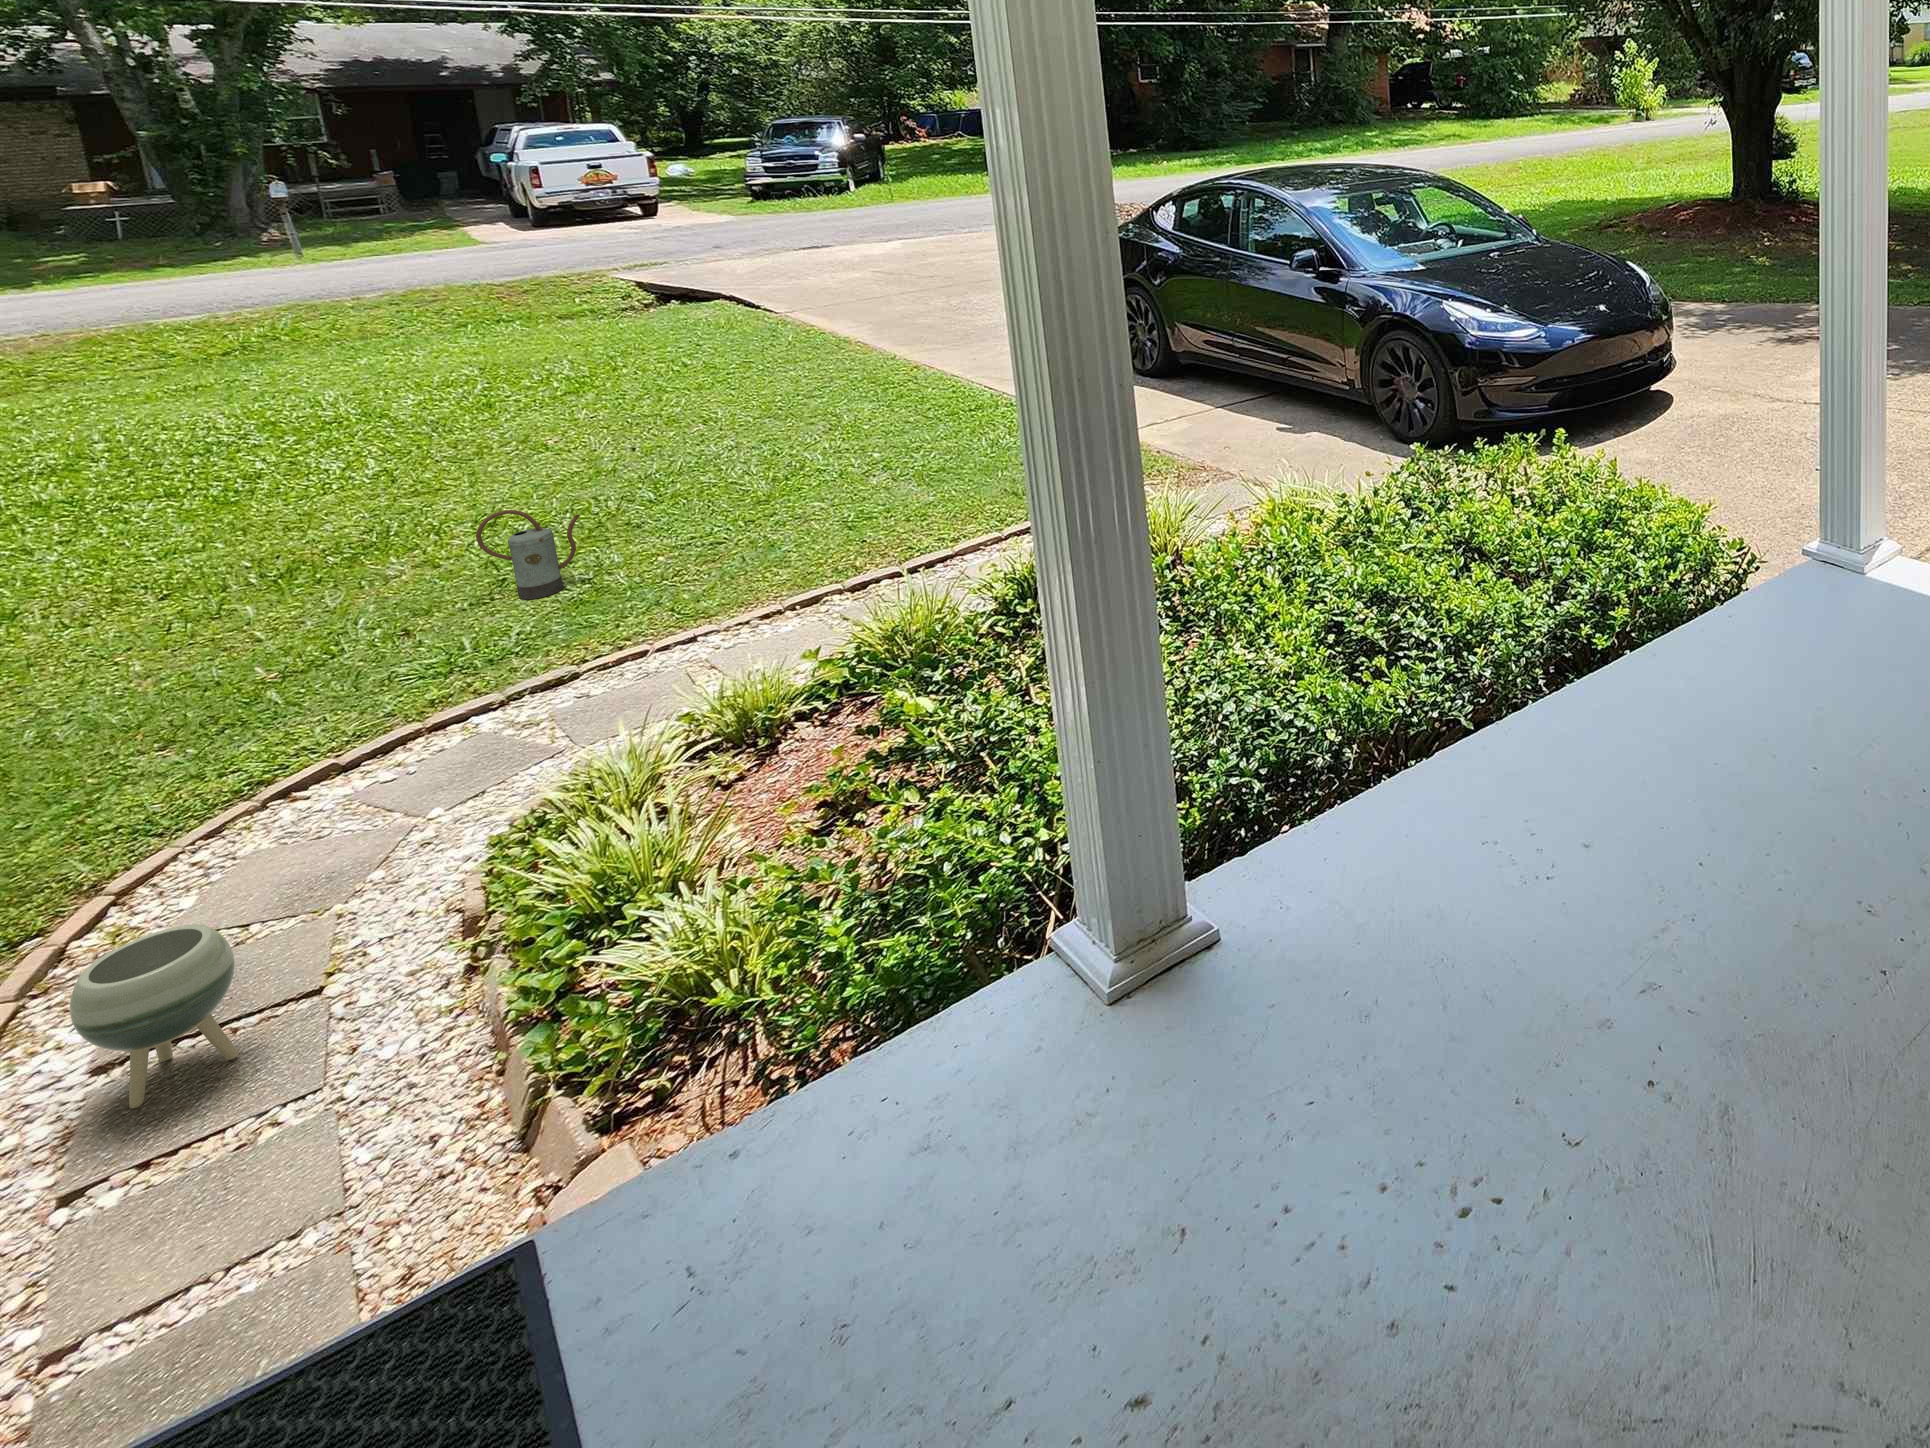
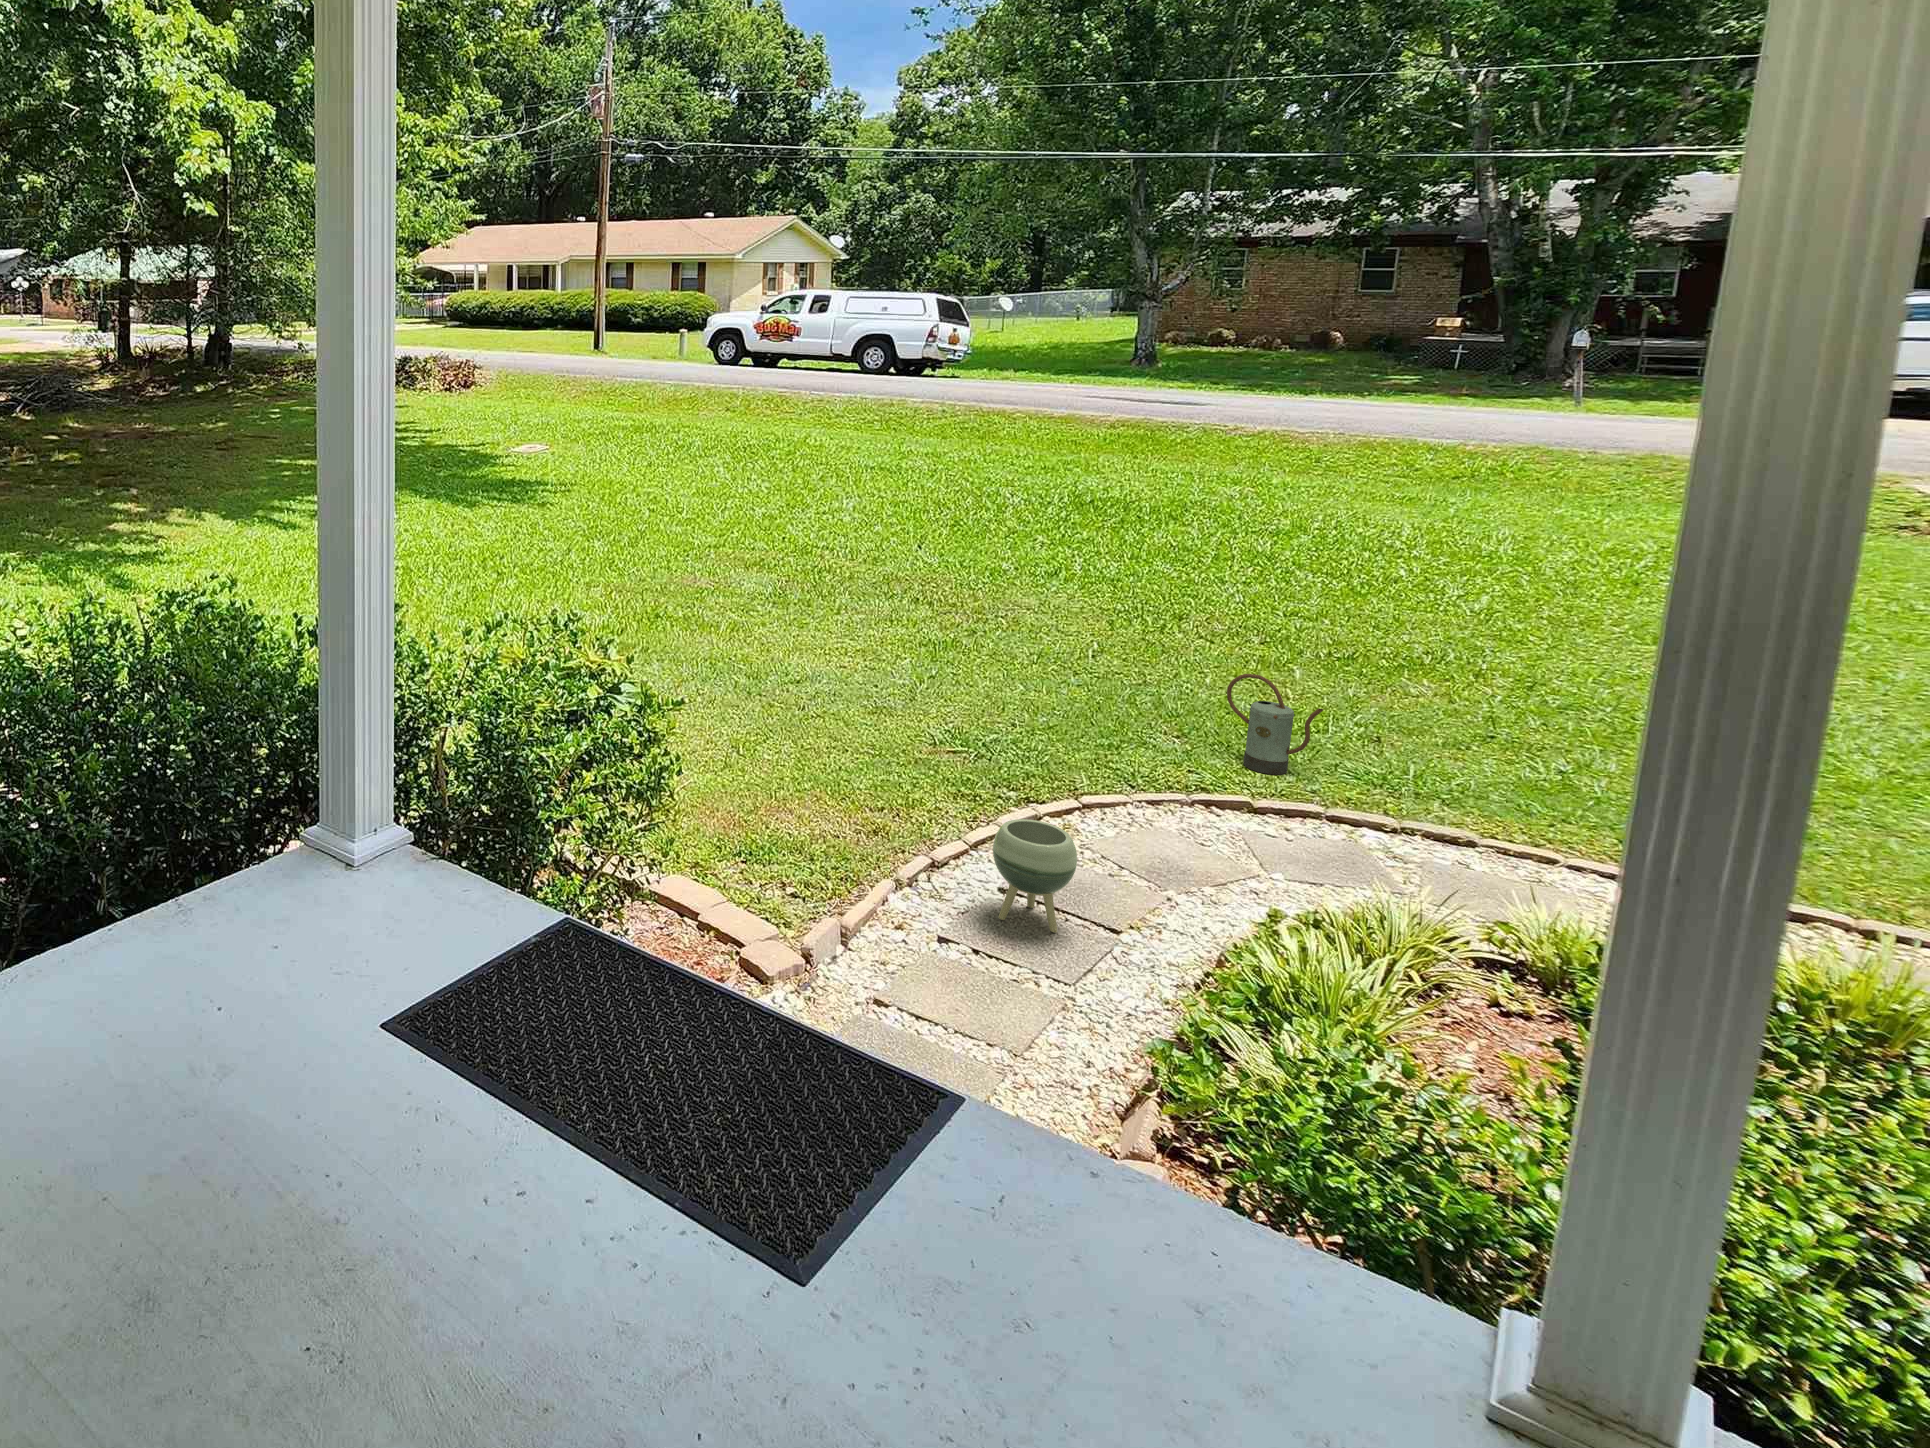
watering can: present [476,510,580,600] -> present [1227,674,1323,775]

